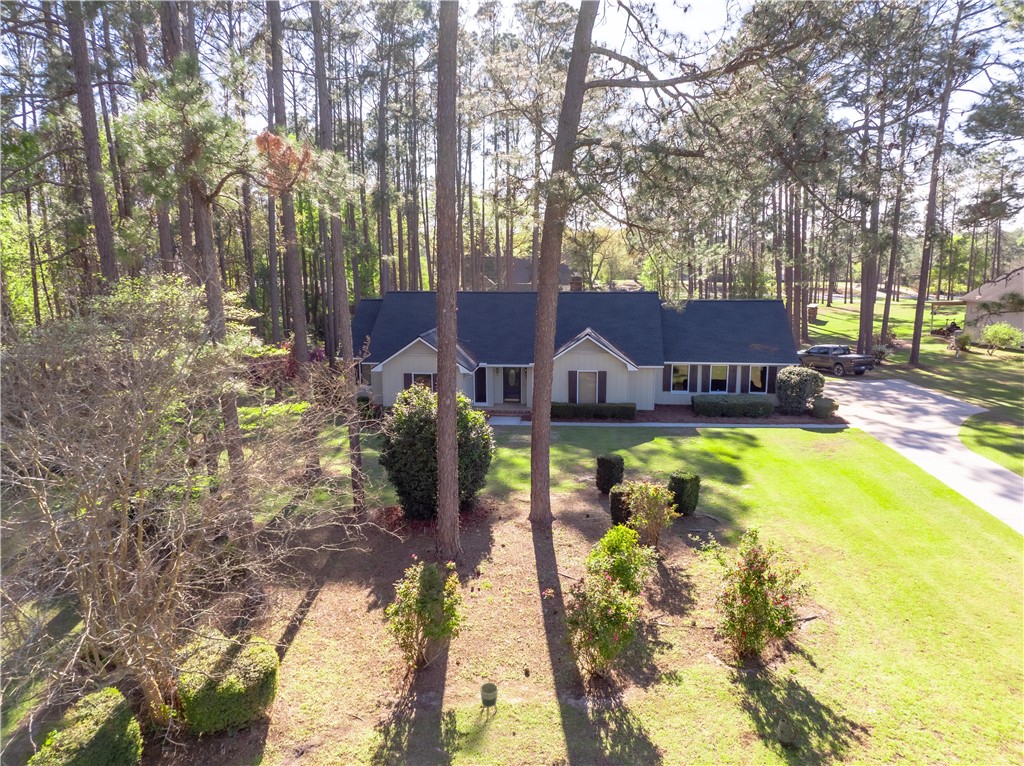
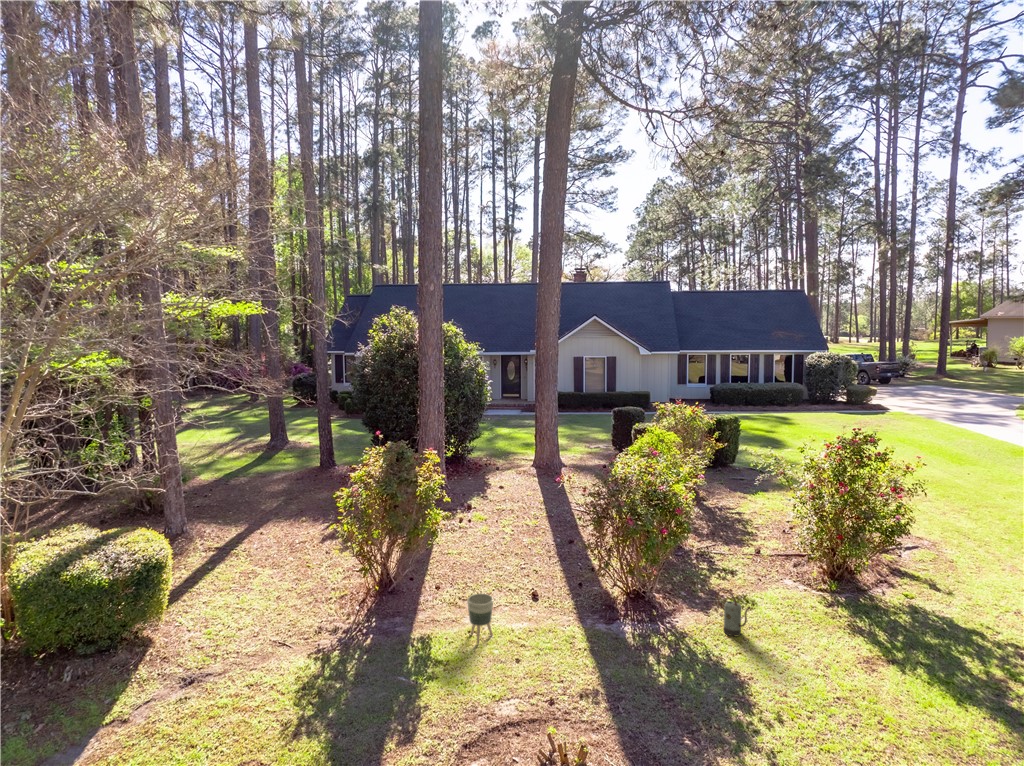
watering can: present [773,709,799,746] -> present [717,589,750,636]

